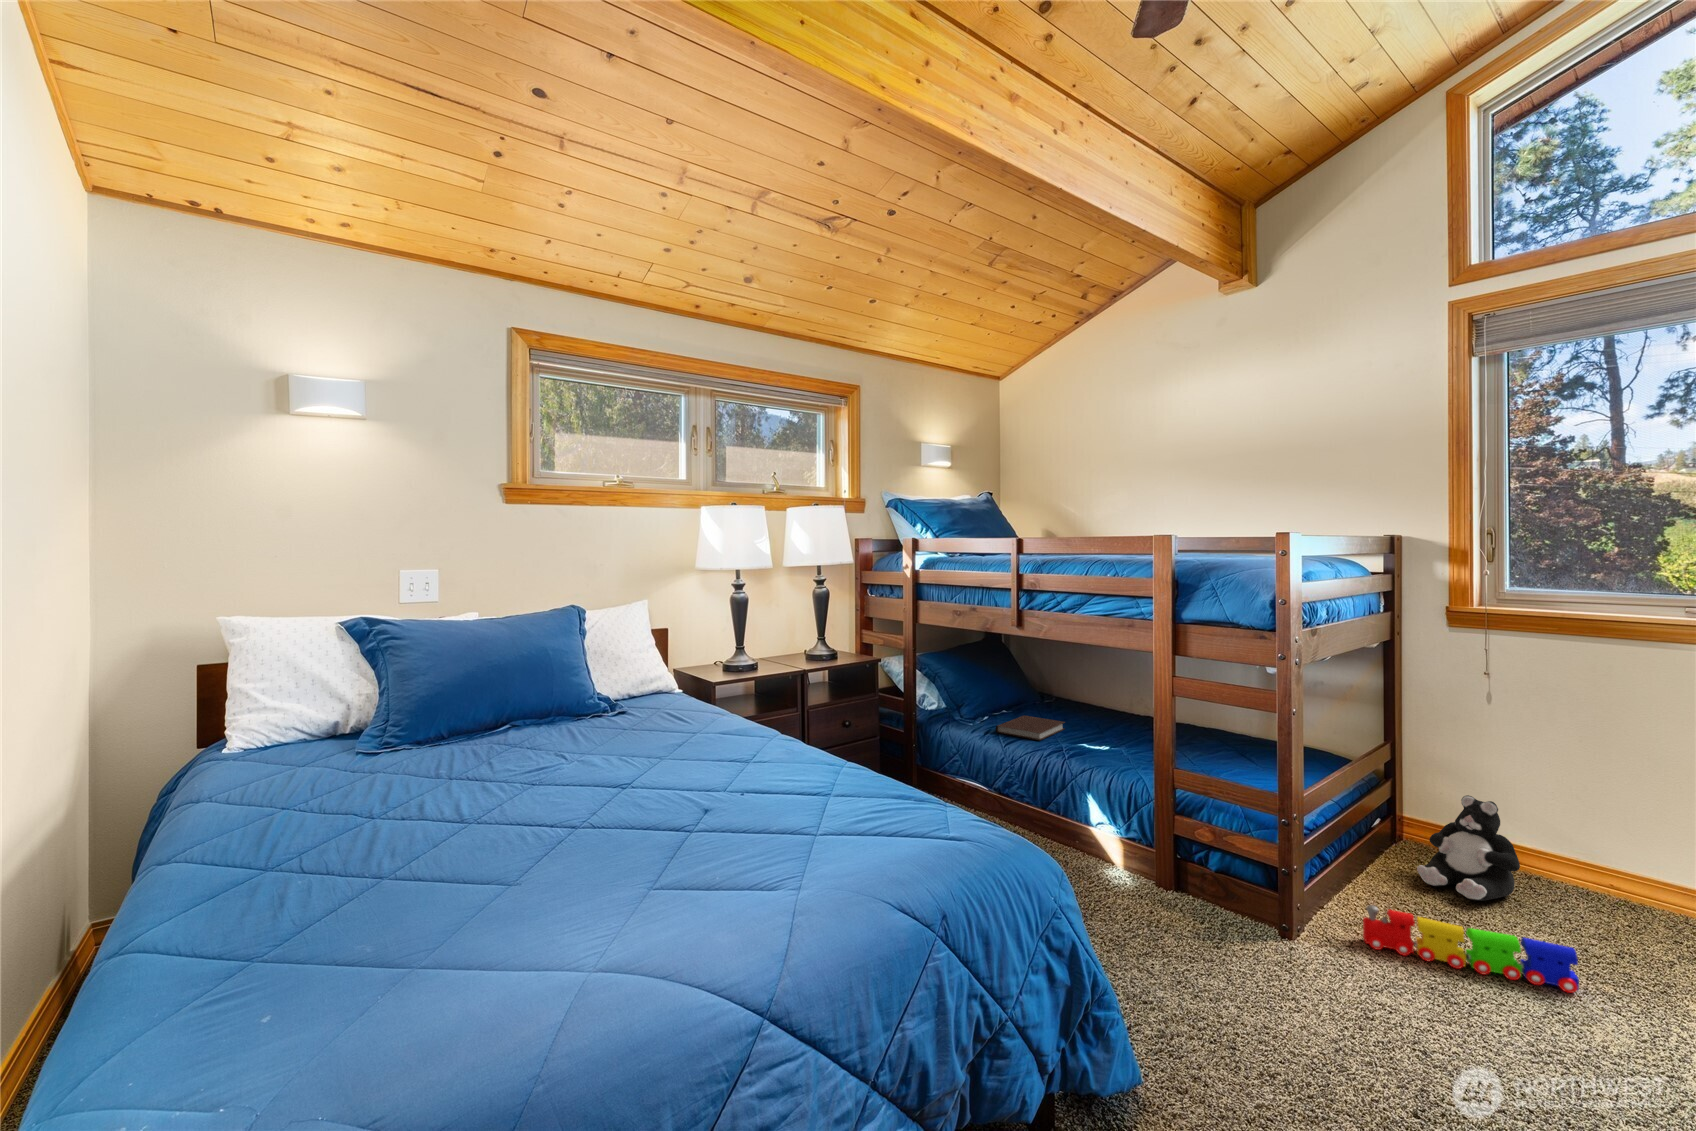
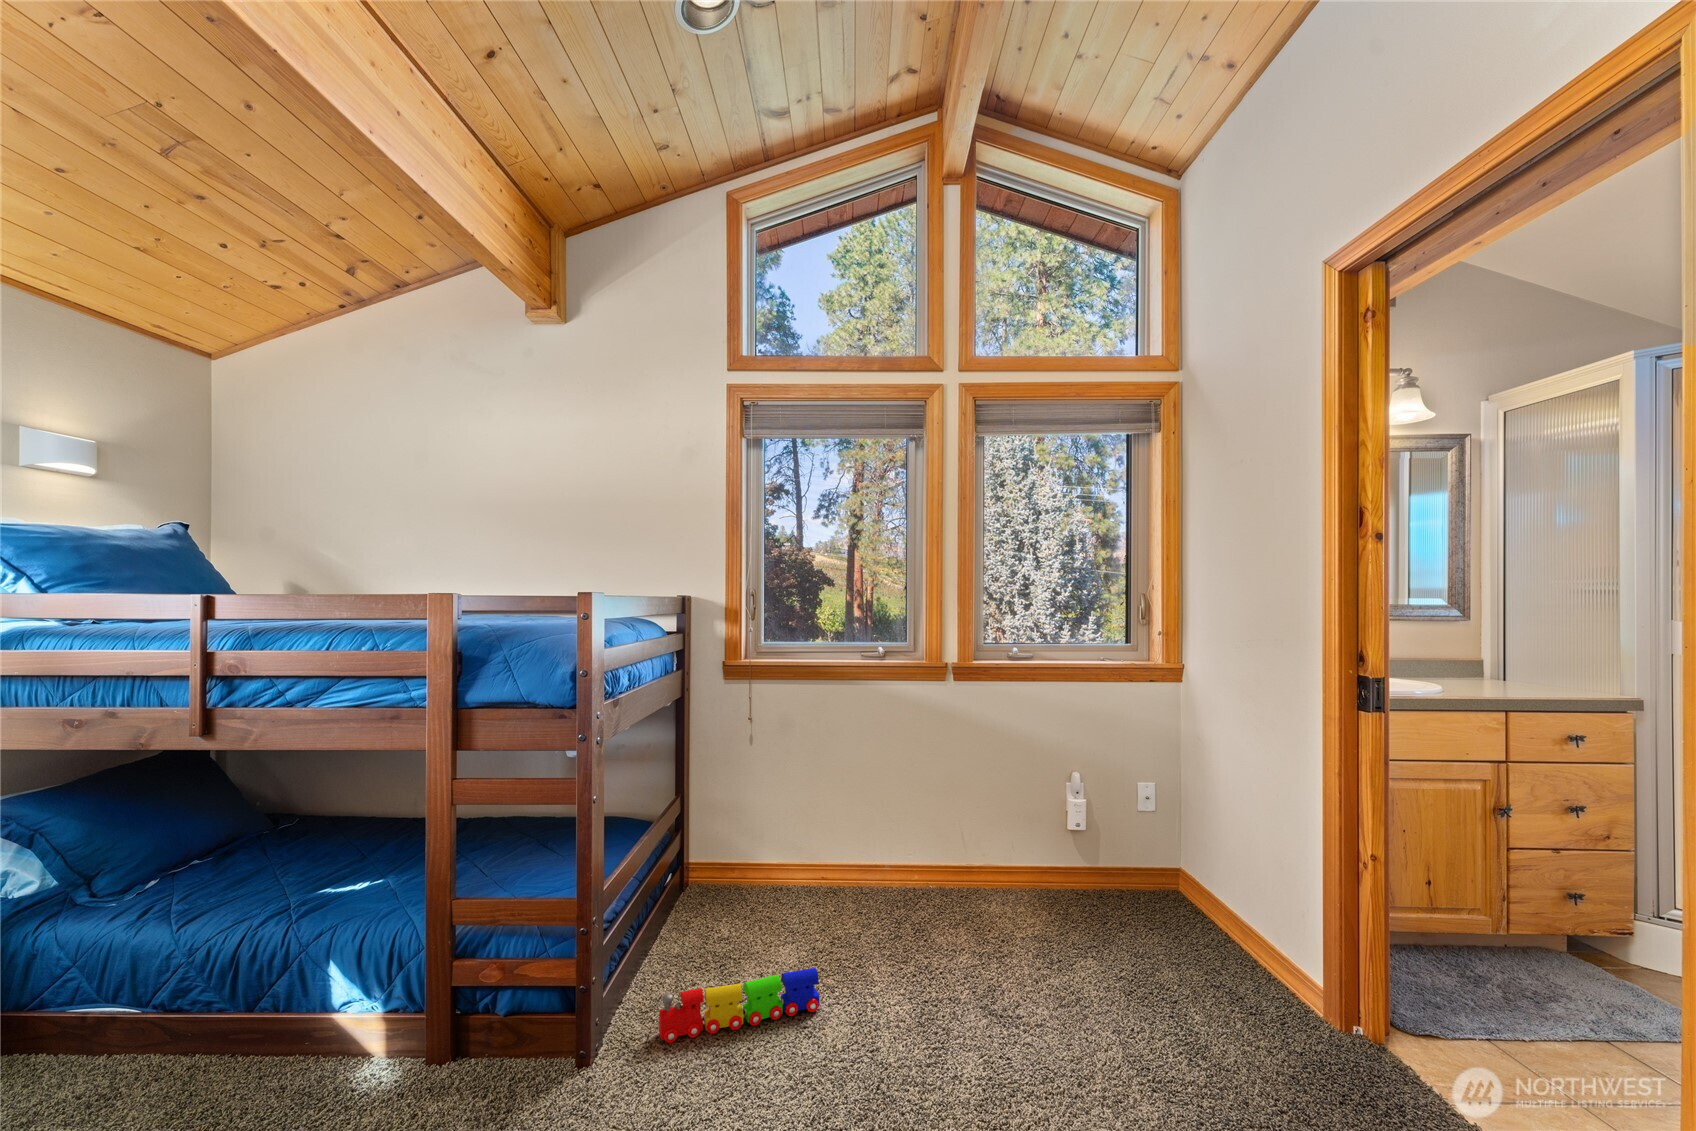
notebook: present [996,716,1065,741] -> none [161,858,301,908]
plush toy: present [1417,795,1520,901] -> none [703,836,776,939]

